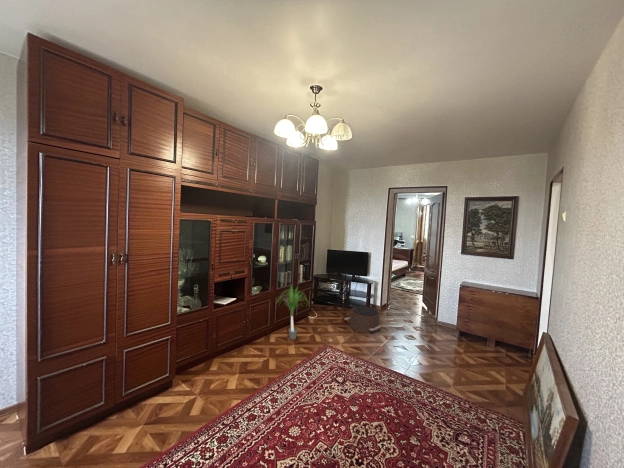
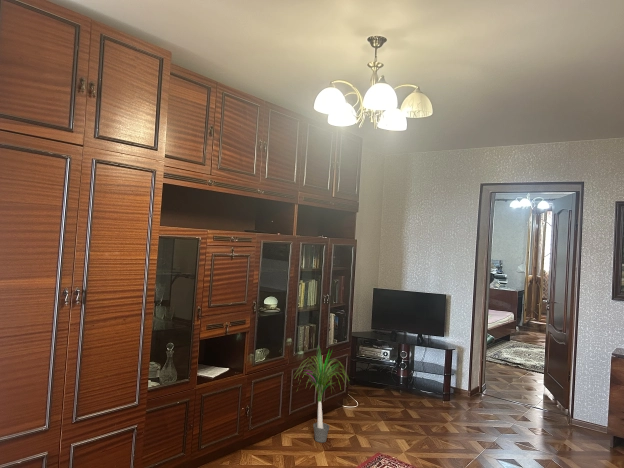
pouf: present [345,307,381,333] -> none [406,390,474,436]

